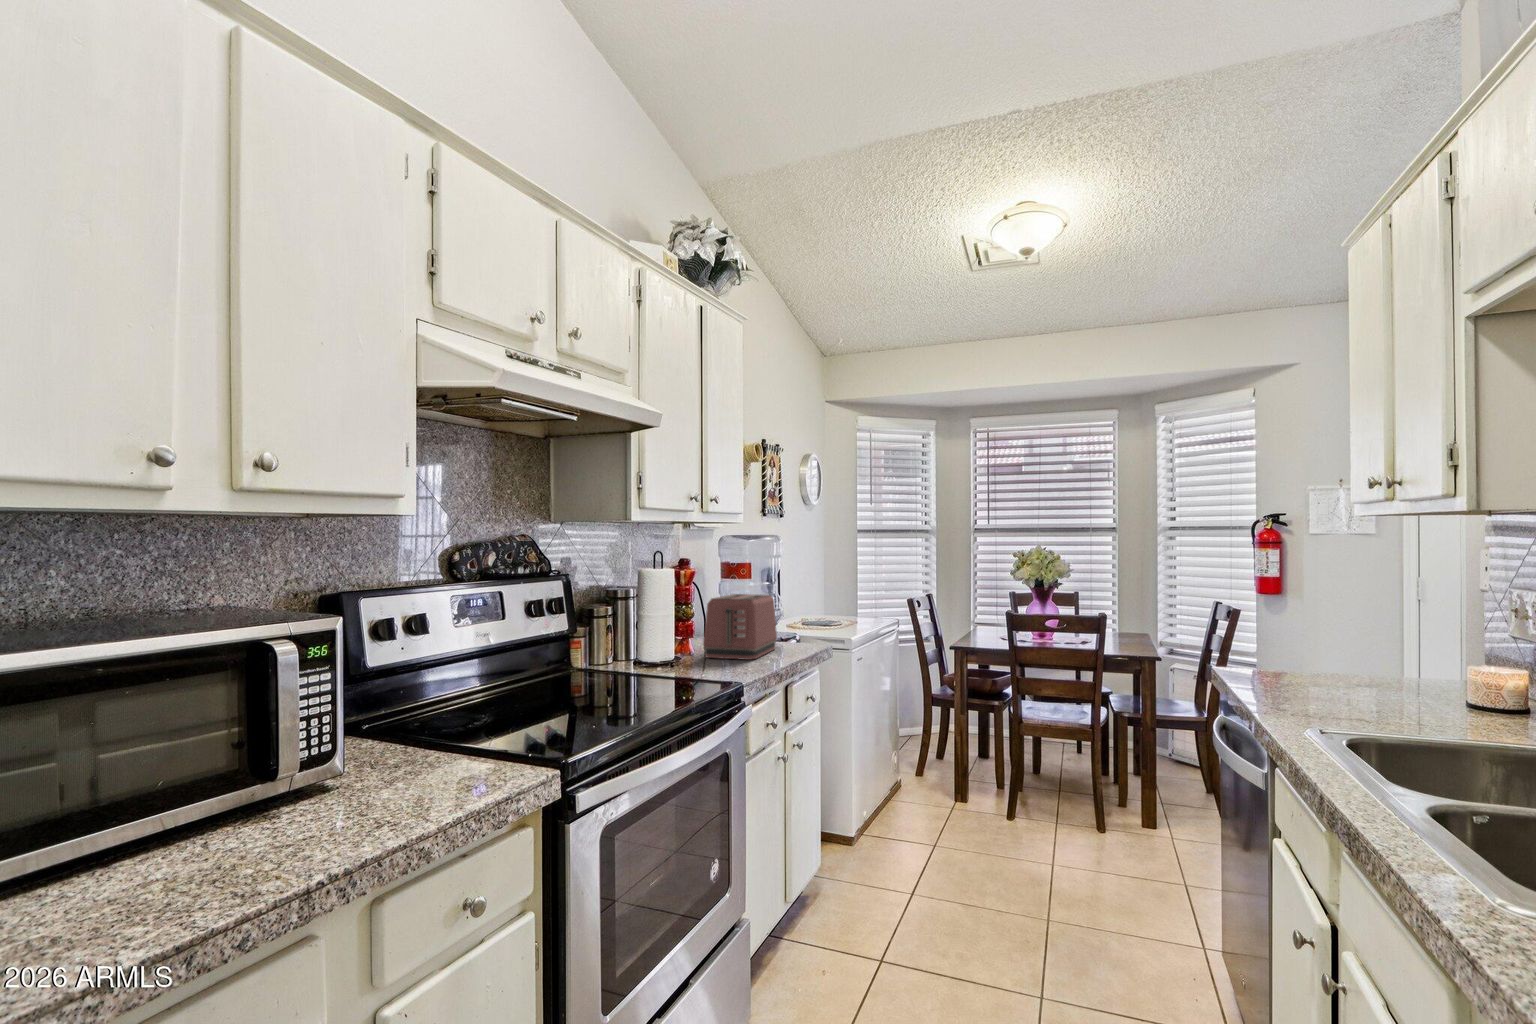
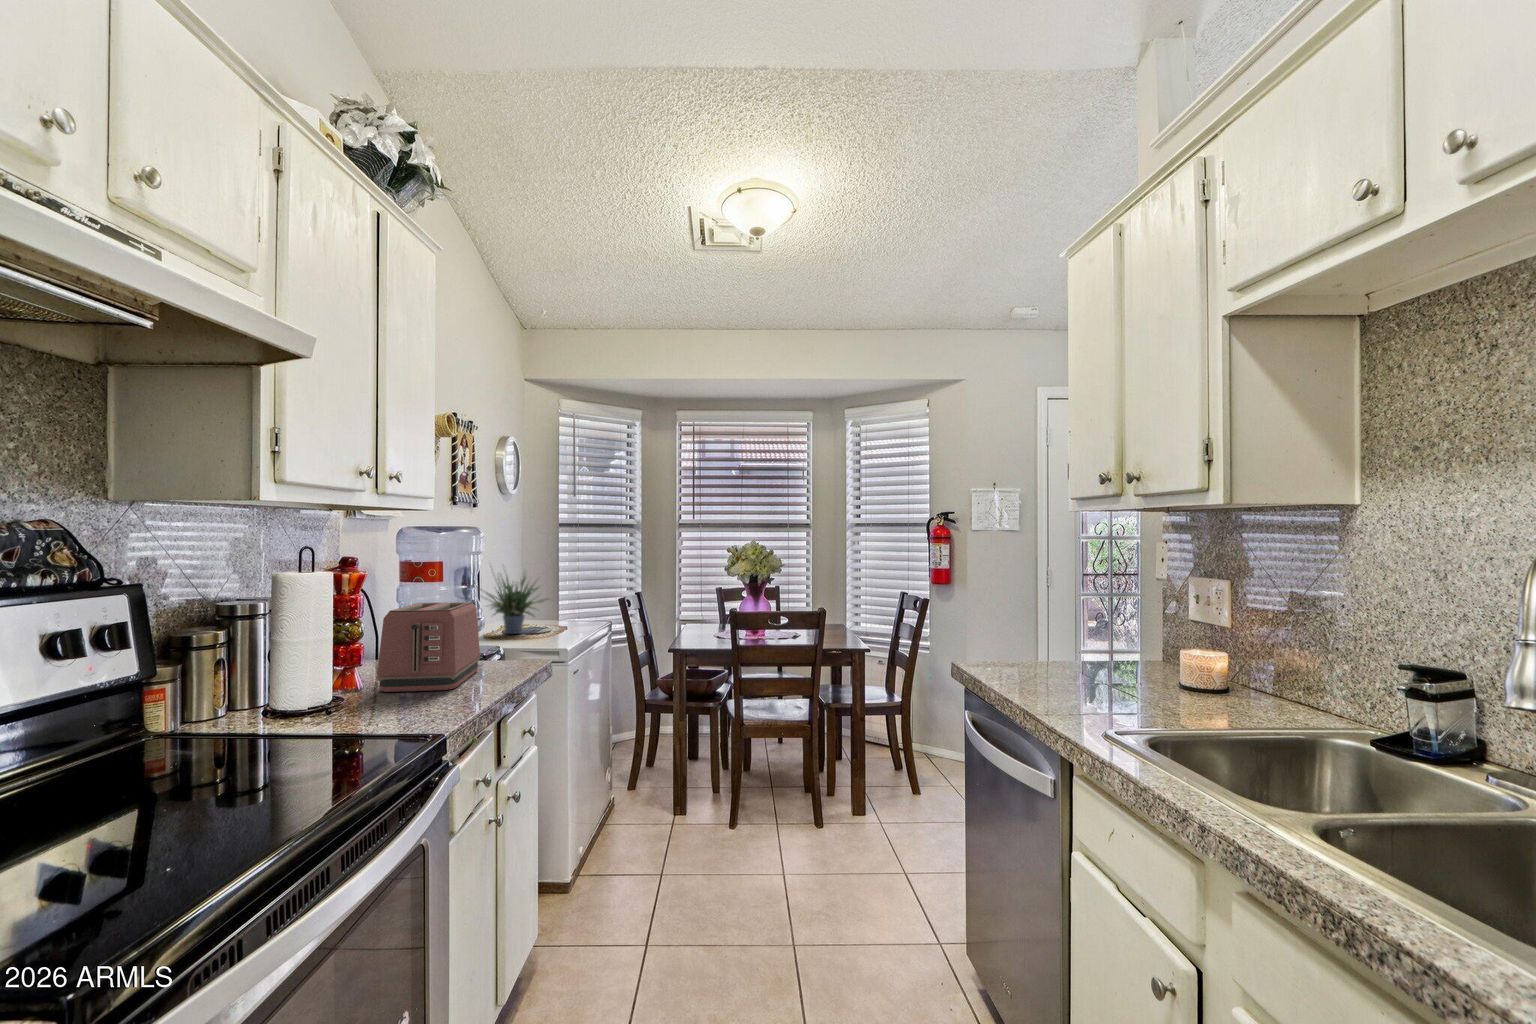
potted plant: none [775,560,847,625] -> present [472,573,550,634]

